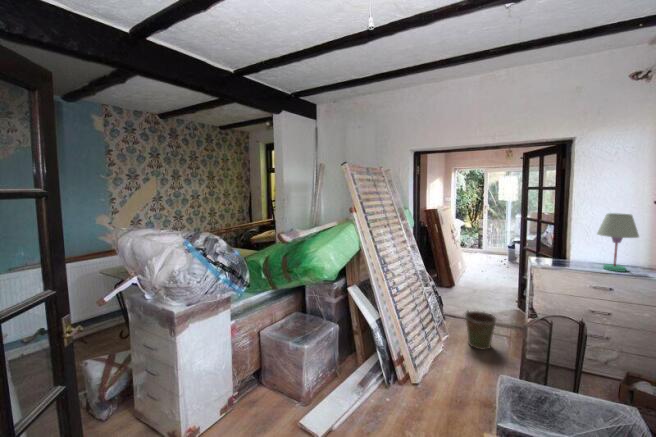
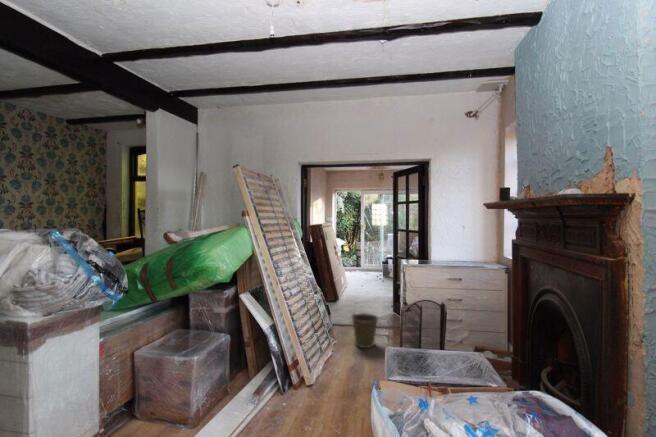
table lamp: present [597,213,639,272] -> none [448,220,475,266]

